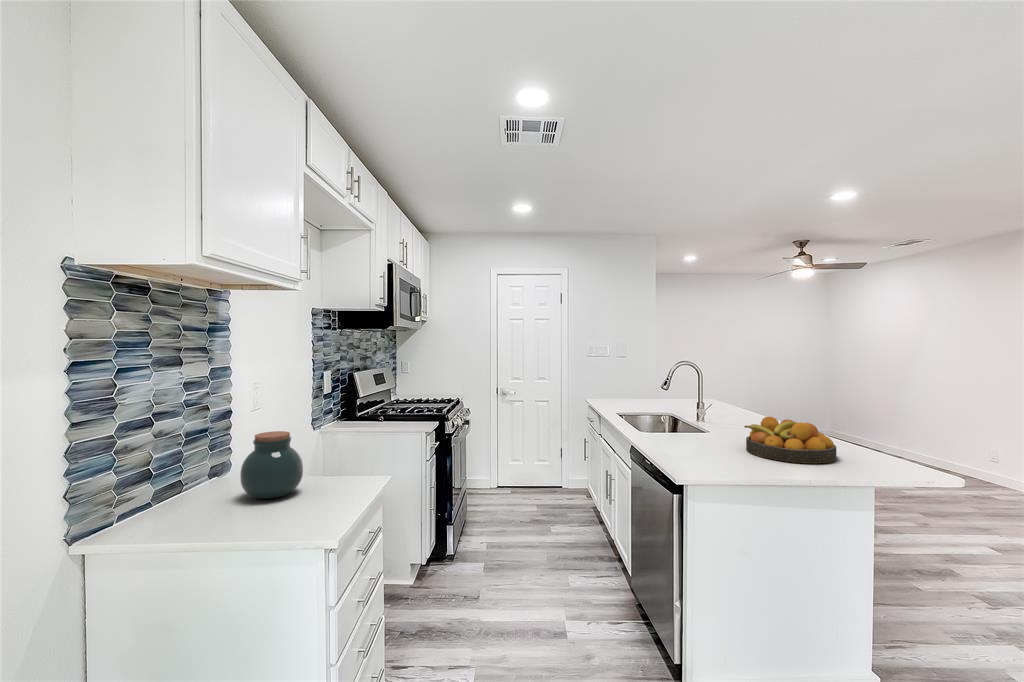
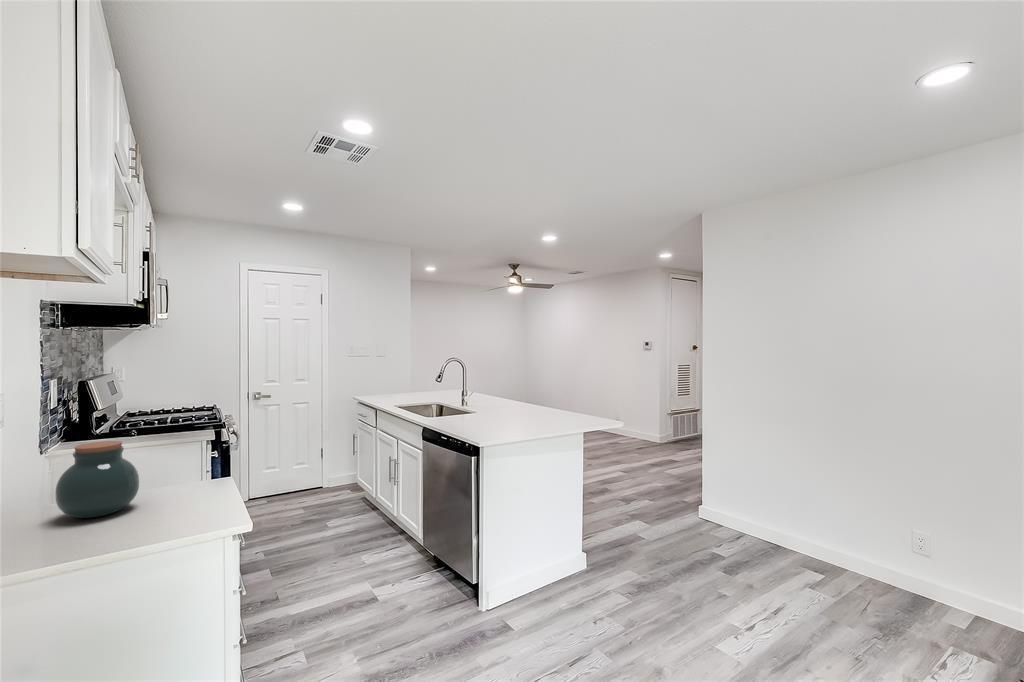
fruit bowl: present [744,417,836,463] -> none [508,394,563,423]

